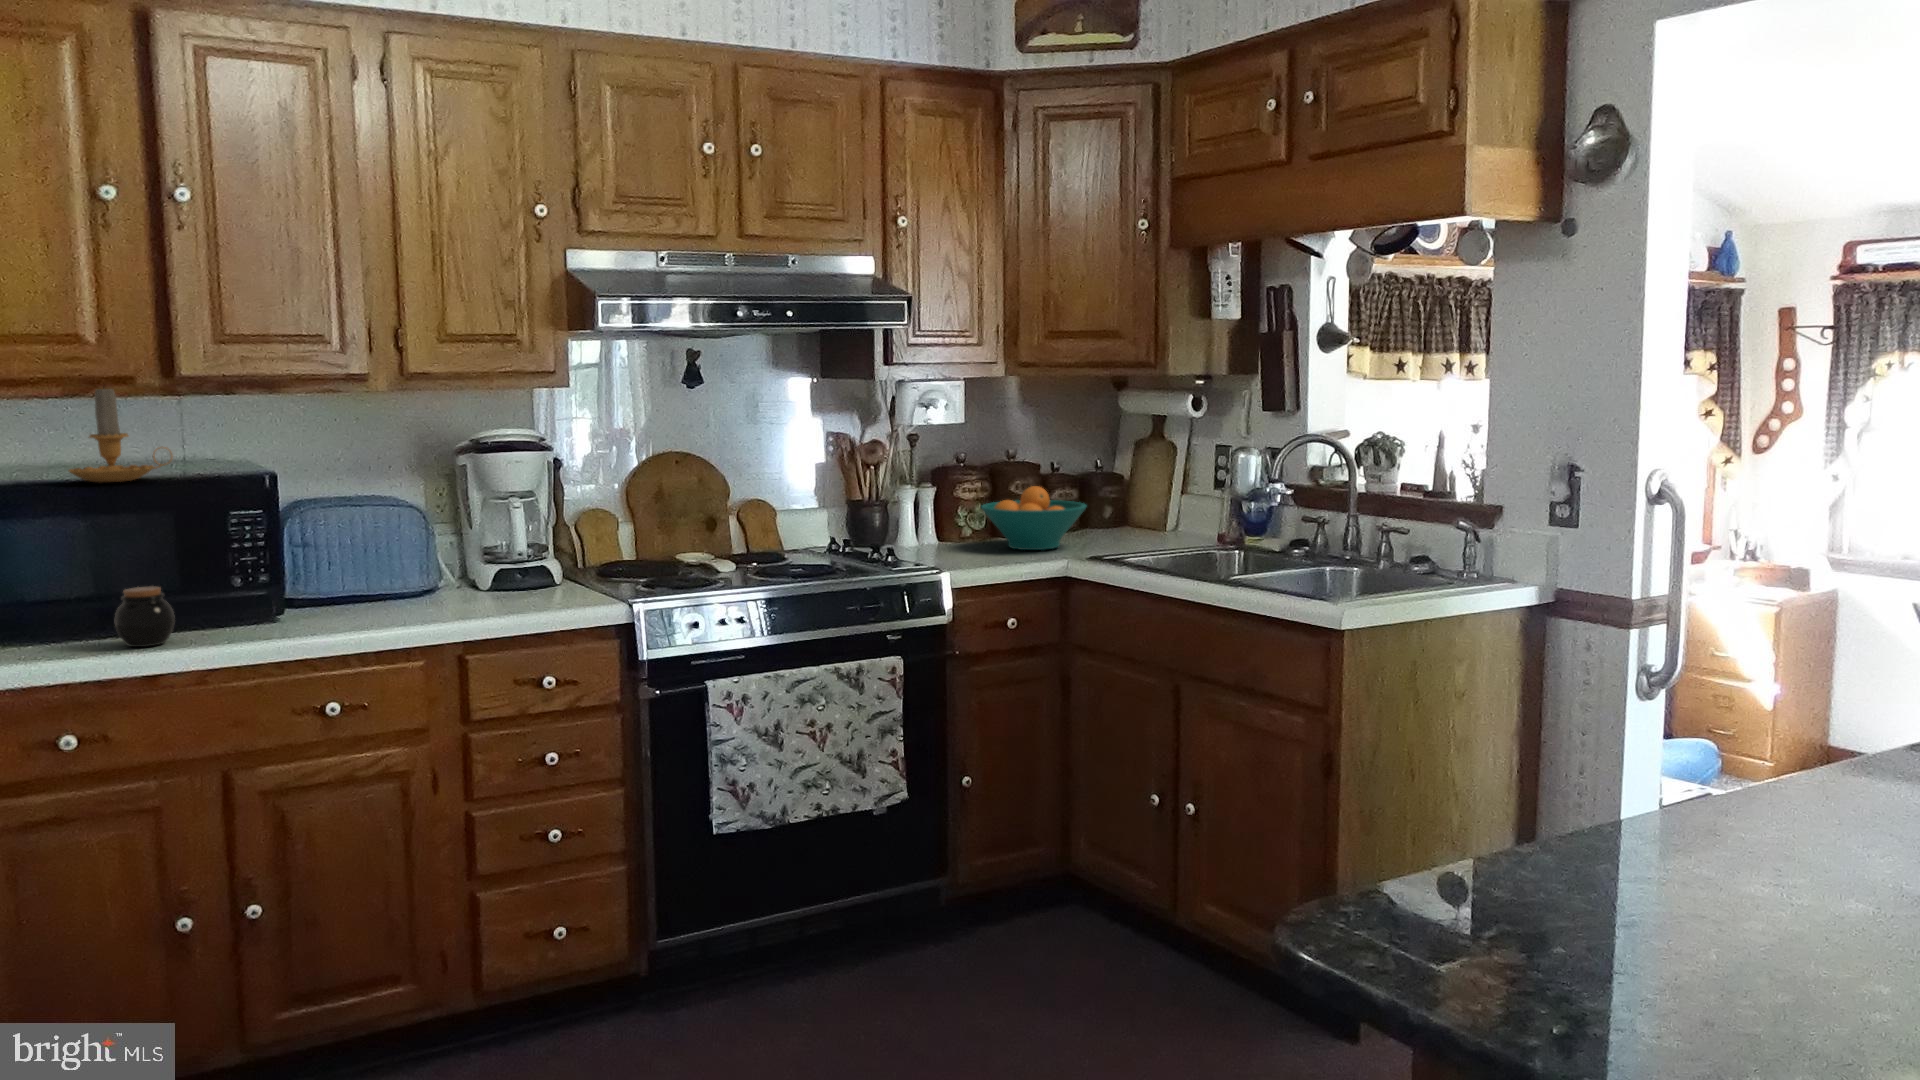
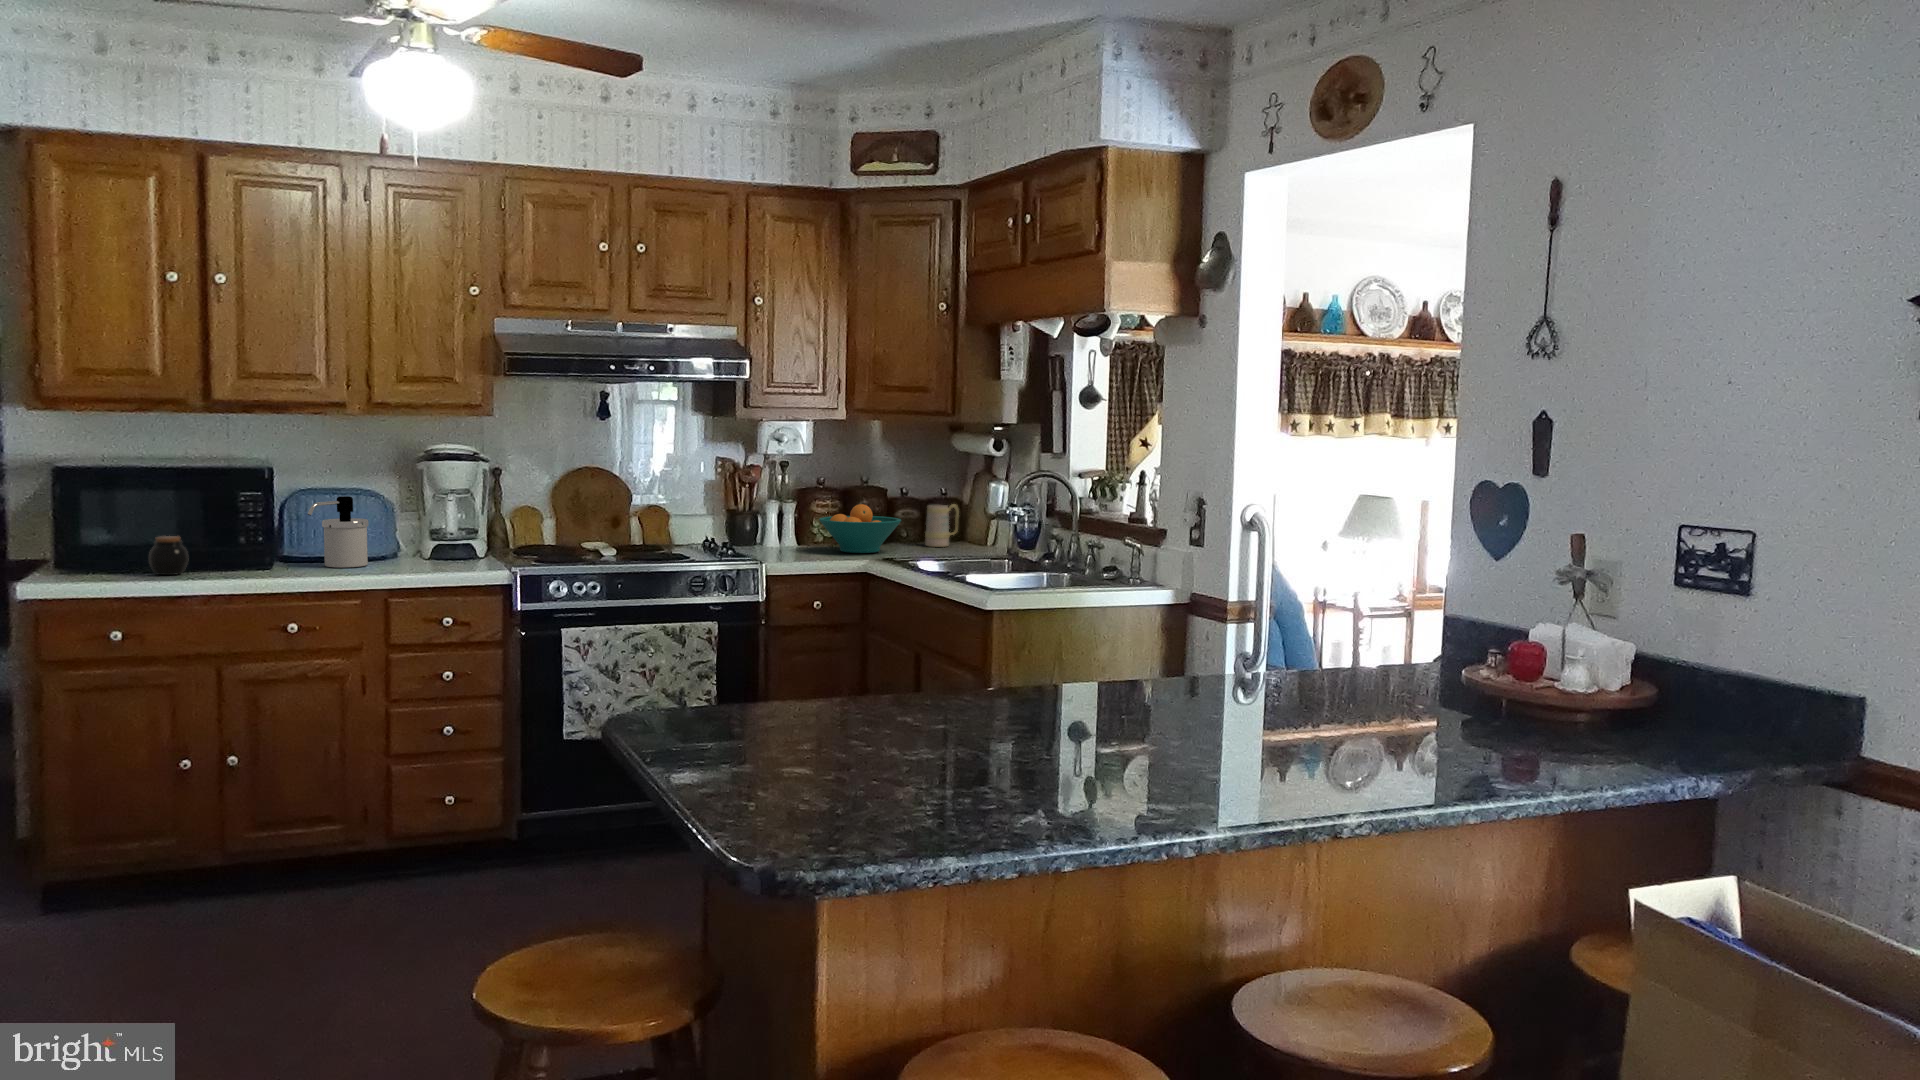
candle: present [69,388,172,483] -> none [131,401,201,466]
mug: none [1091,479,1132,535] -> present [925,504,959,547]
soap dispenser: none [344,512,424,616] -> present [308,496,368,568]

